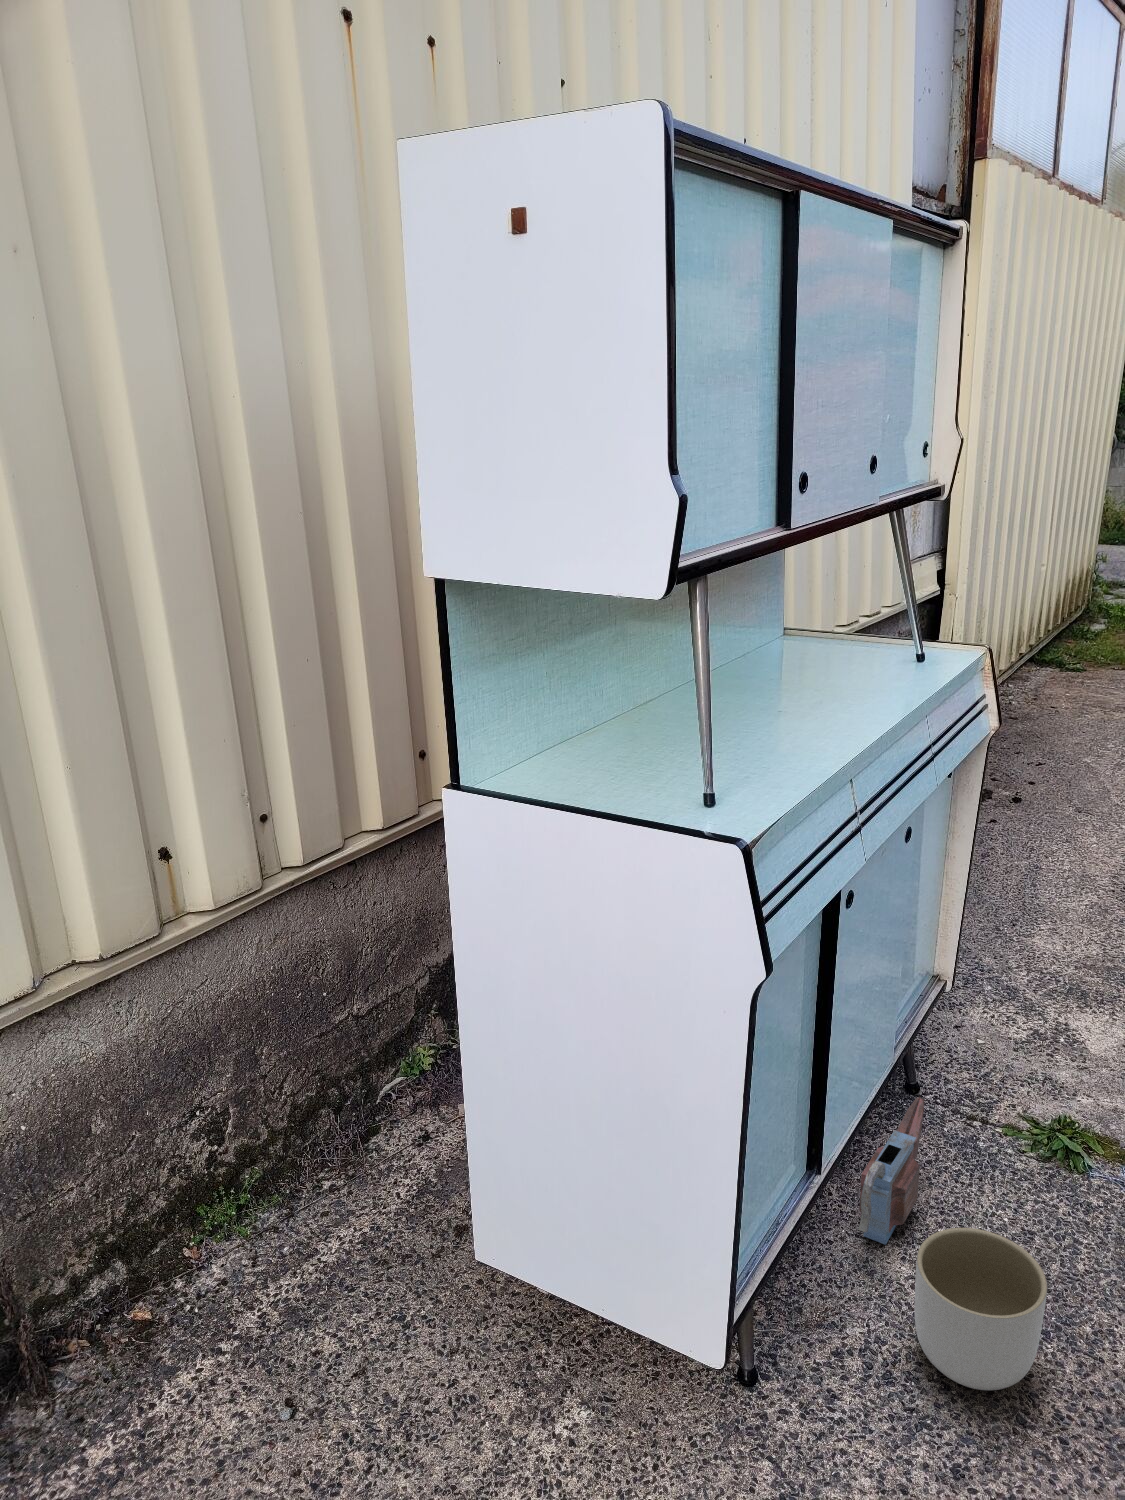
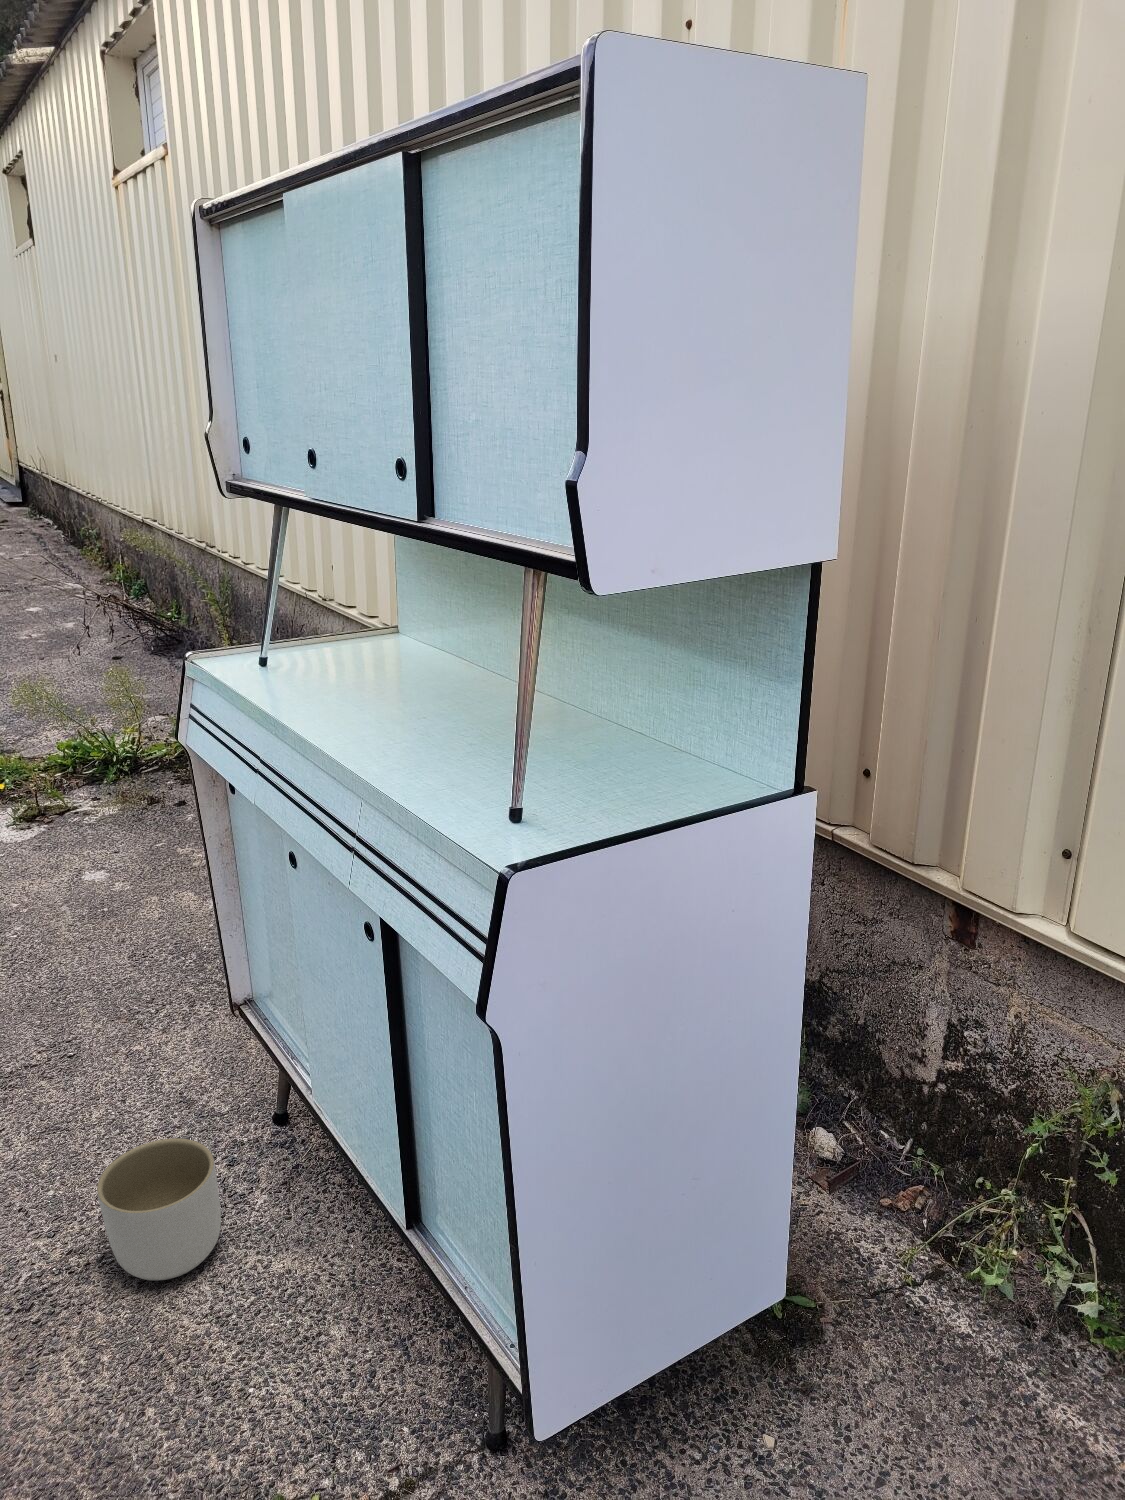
watering can: present [859,1097,924,1245] -> none [296,1160,372,1323]

